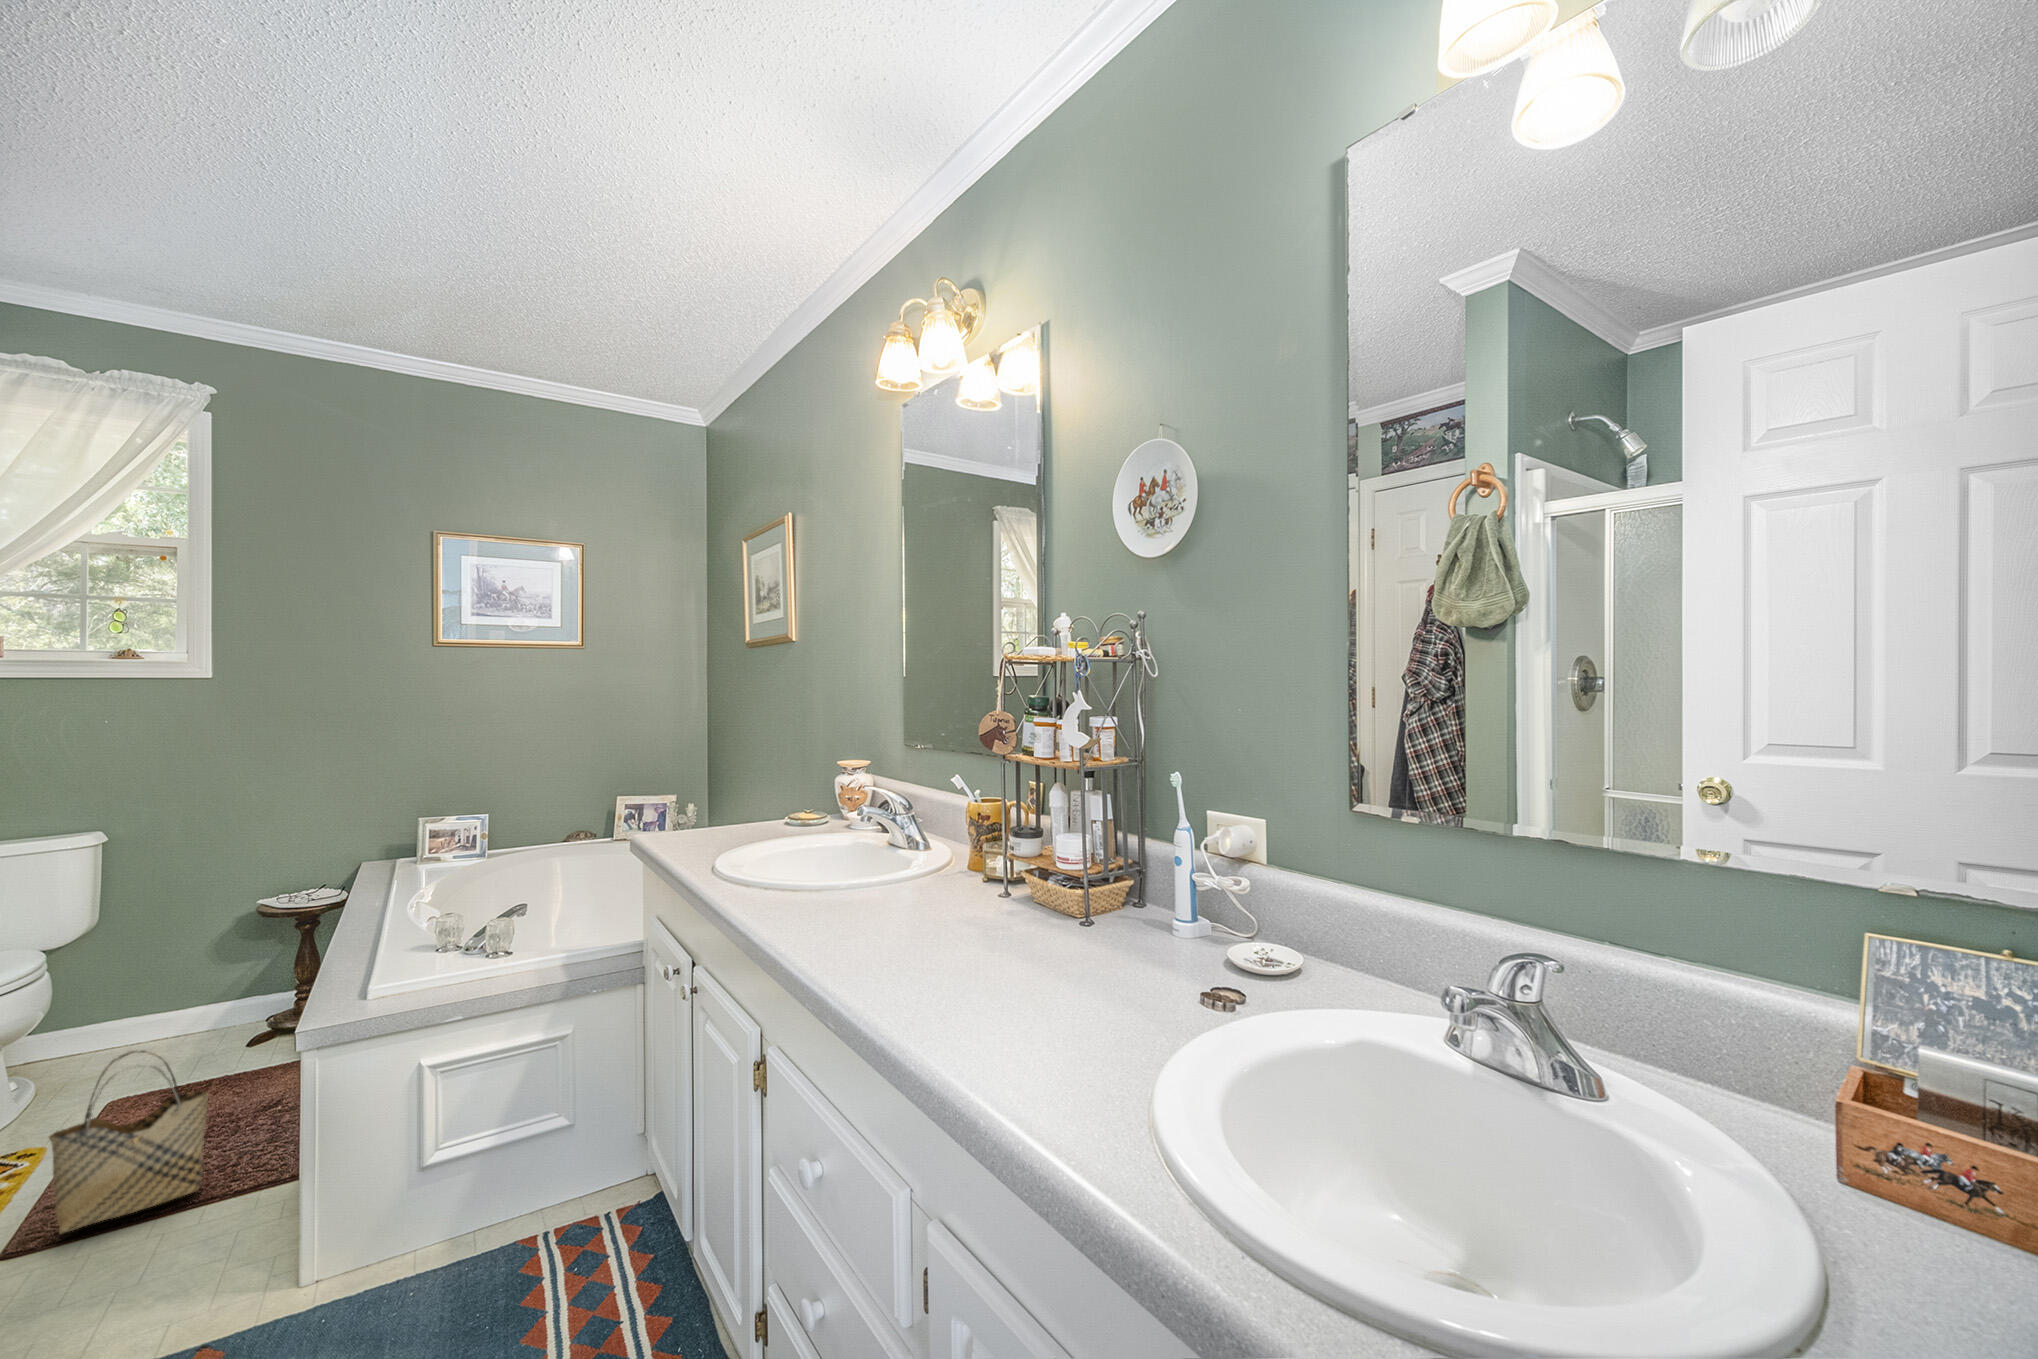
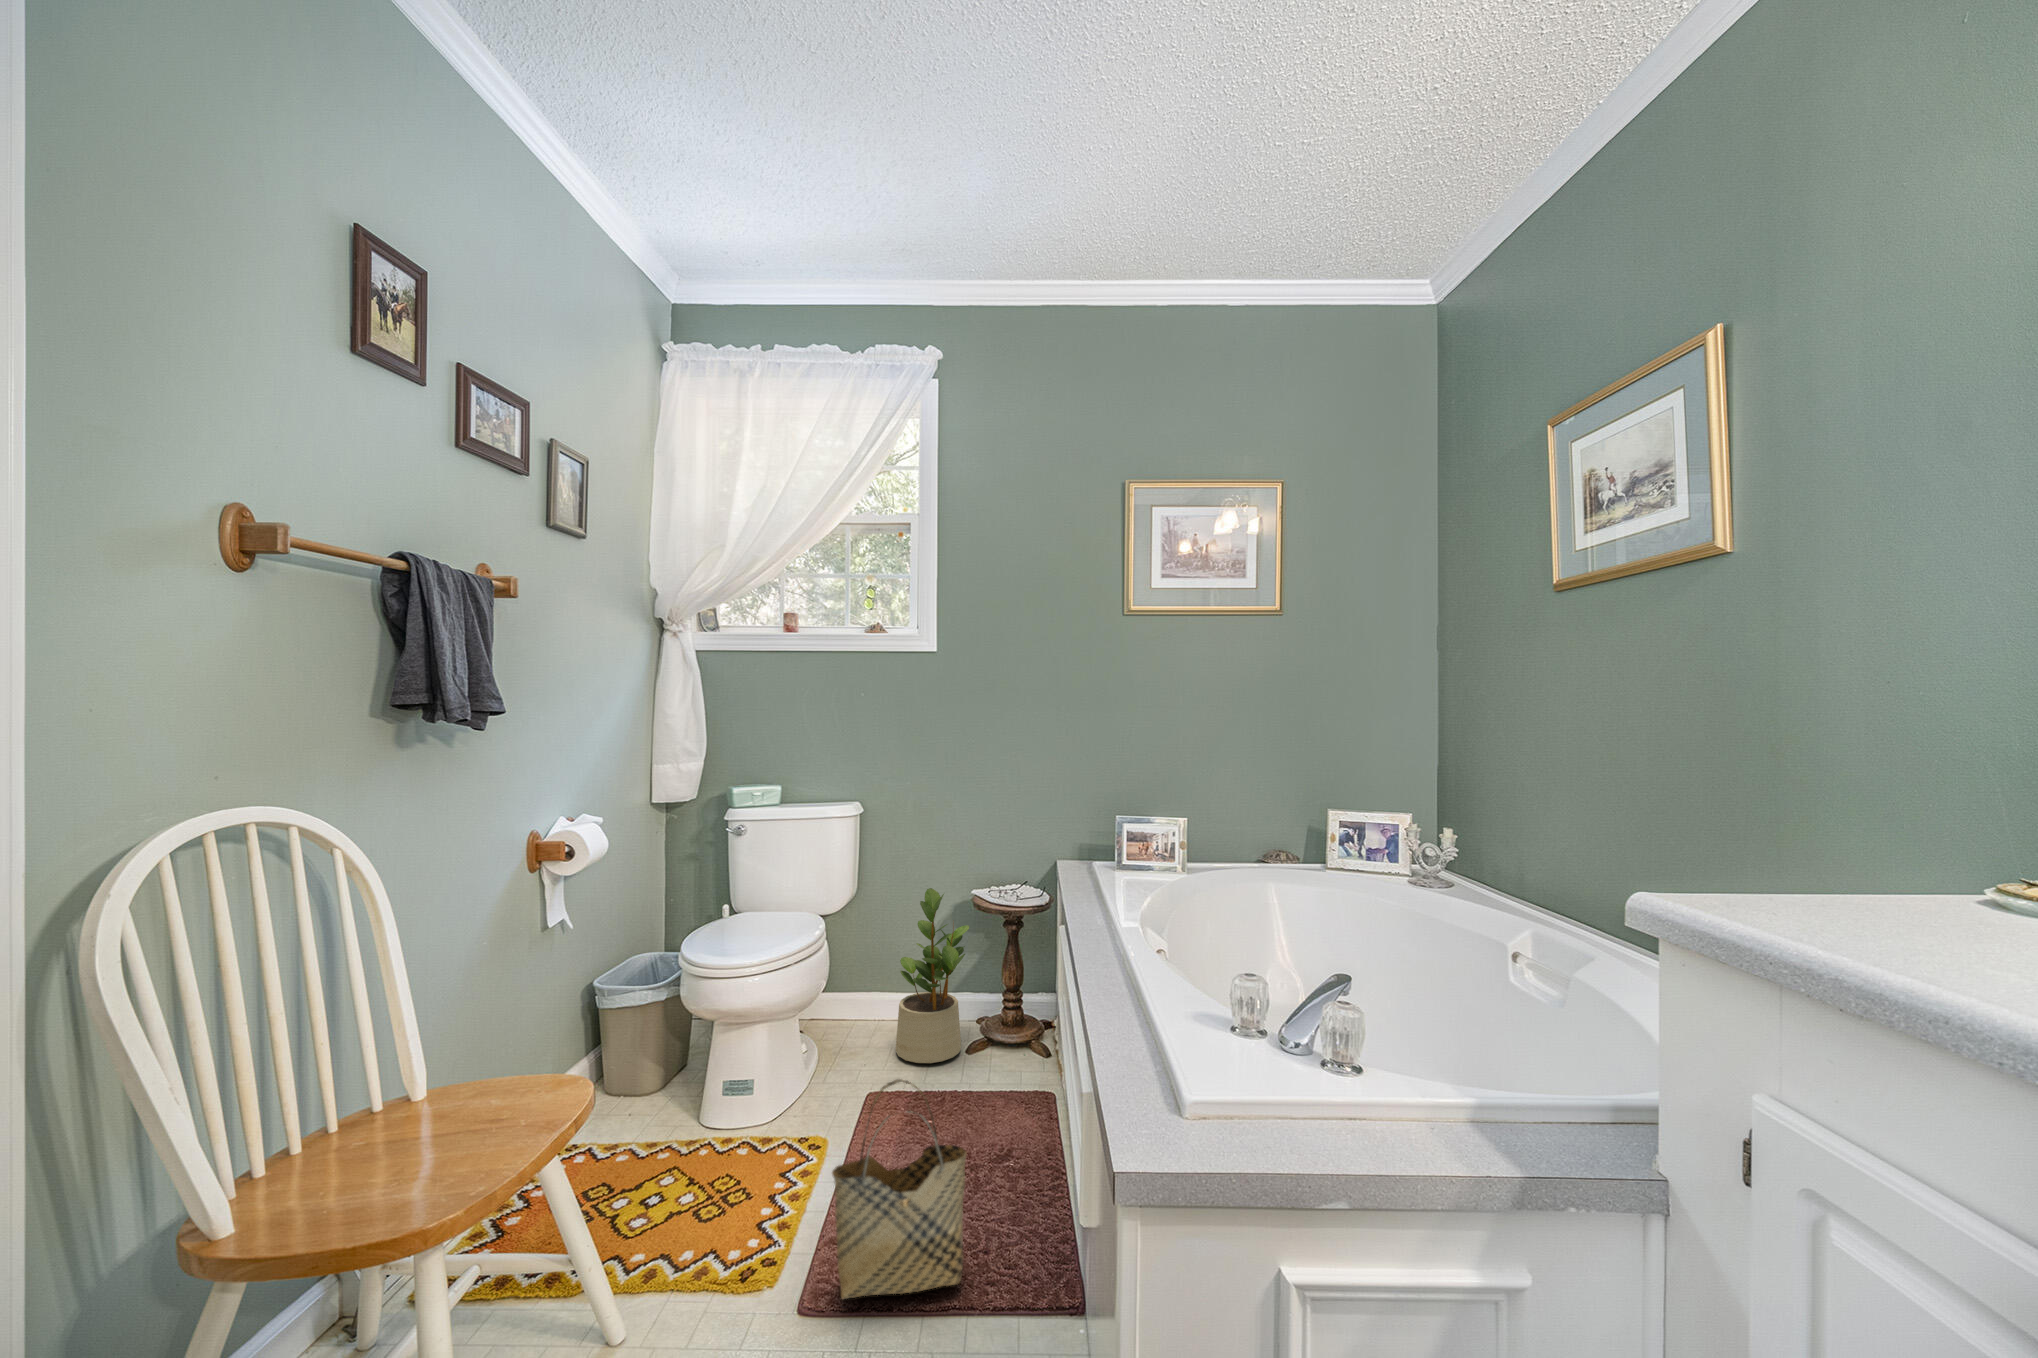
potted plant: none [150,903,251,1069] -> present [896,888,969,1063]

